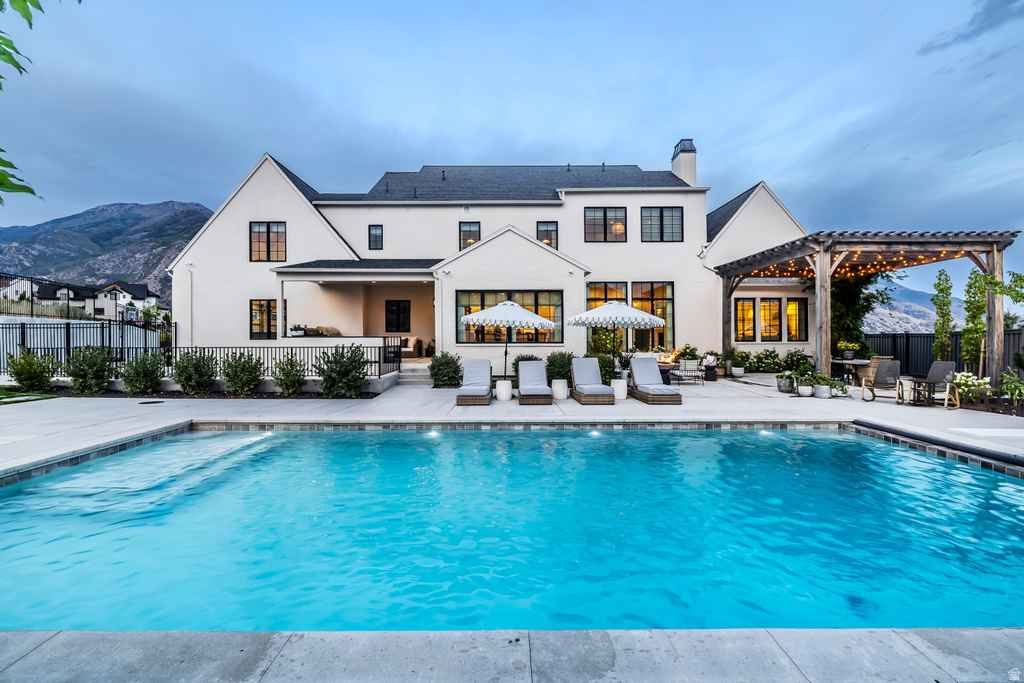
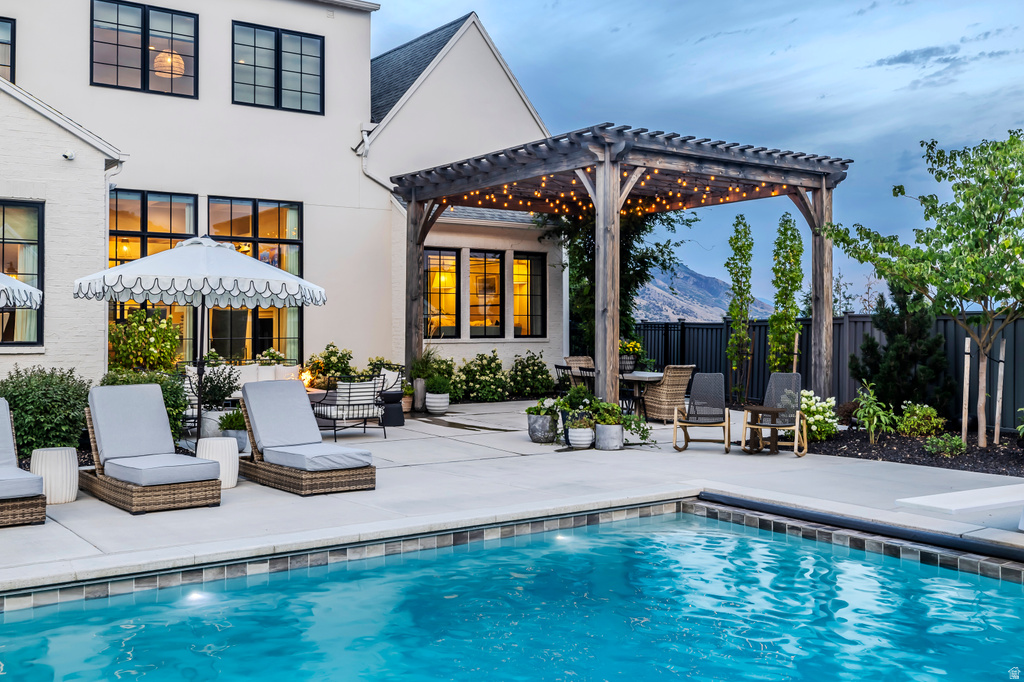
stool: present [960,387,1005,411] -> none [809,416,862,456]

